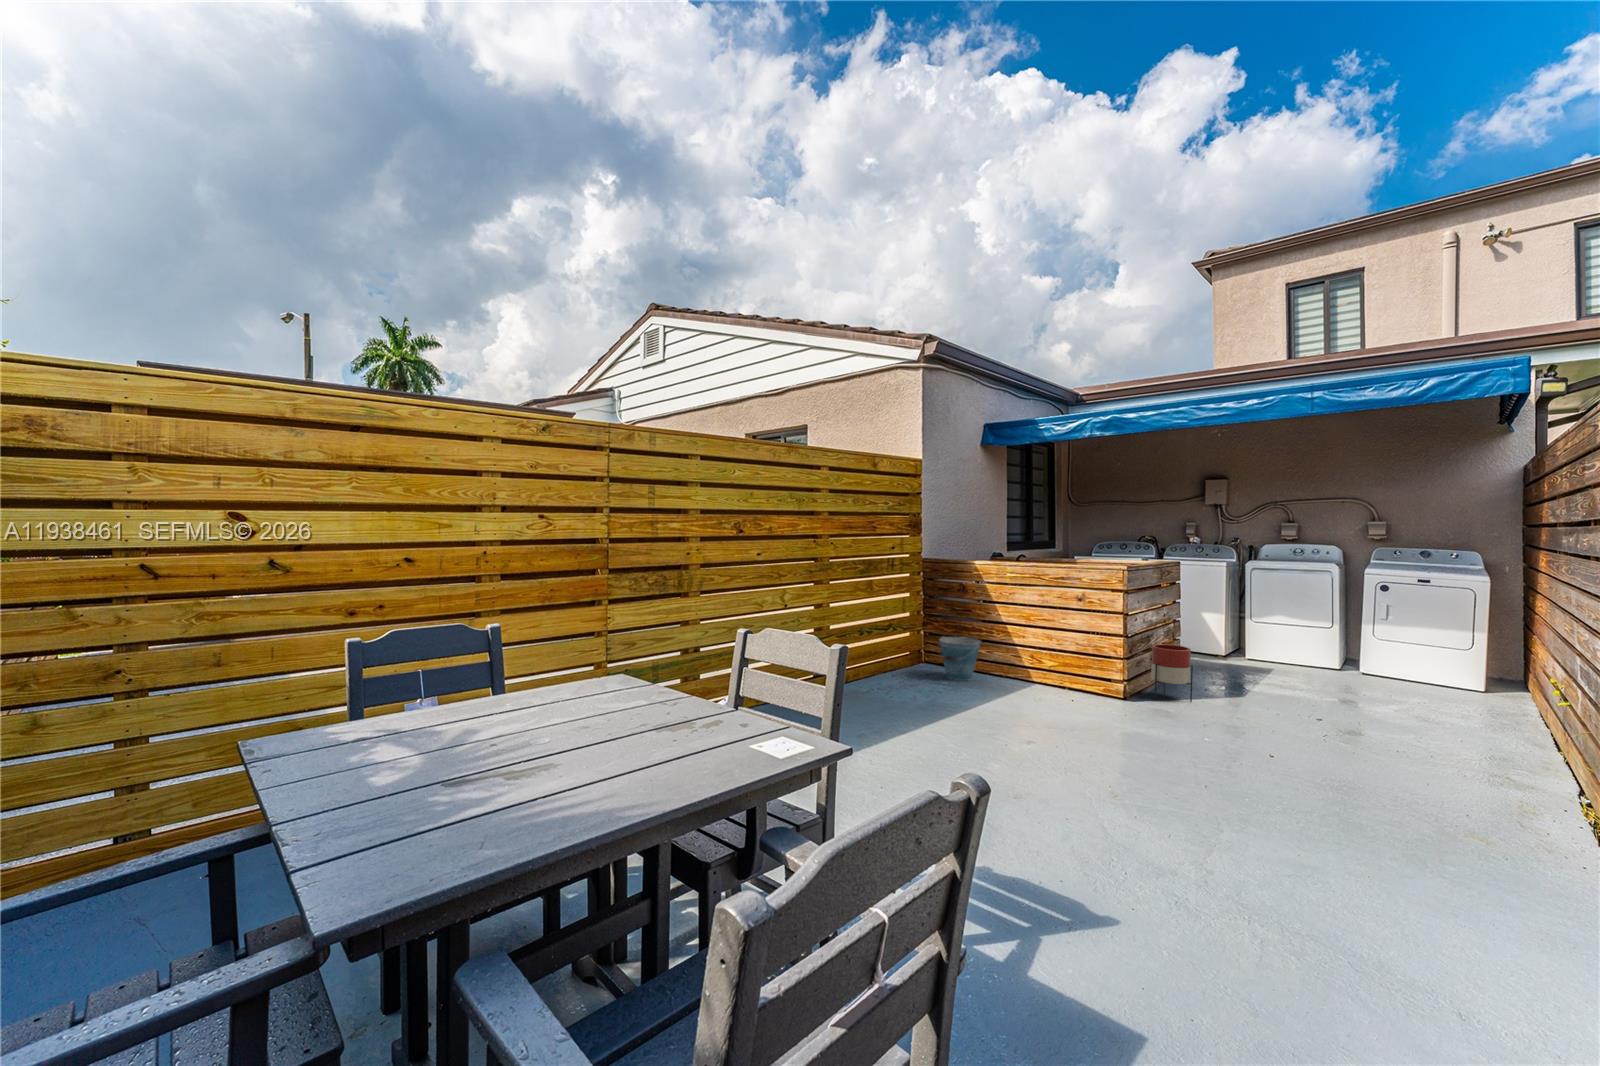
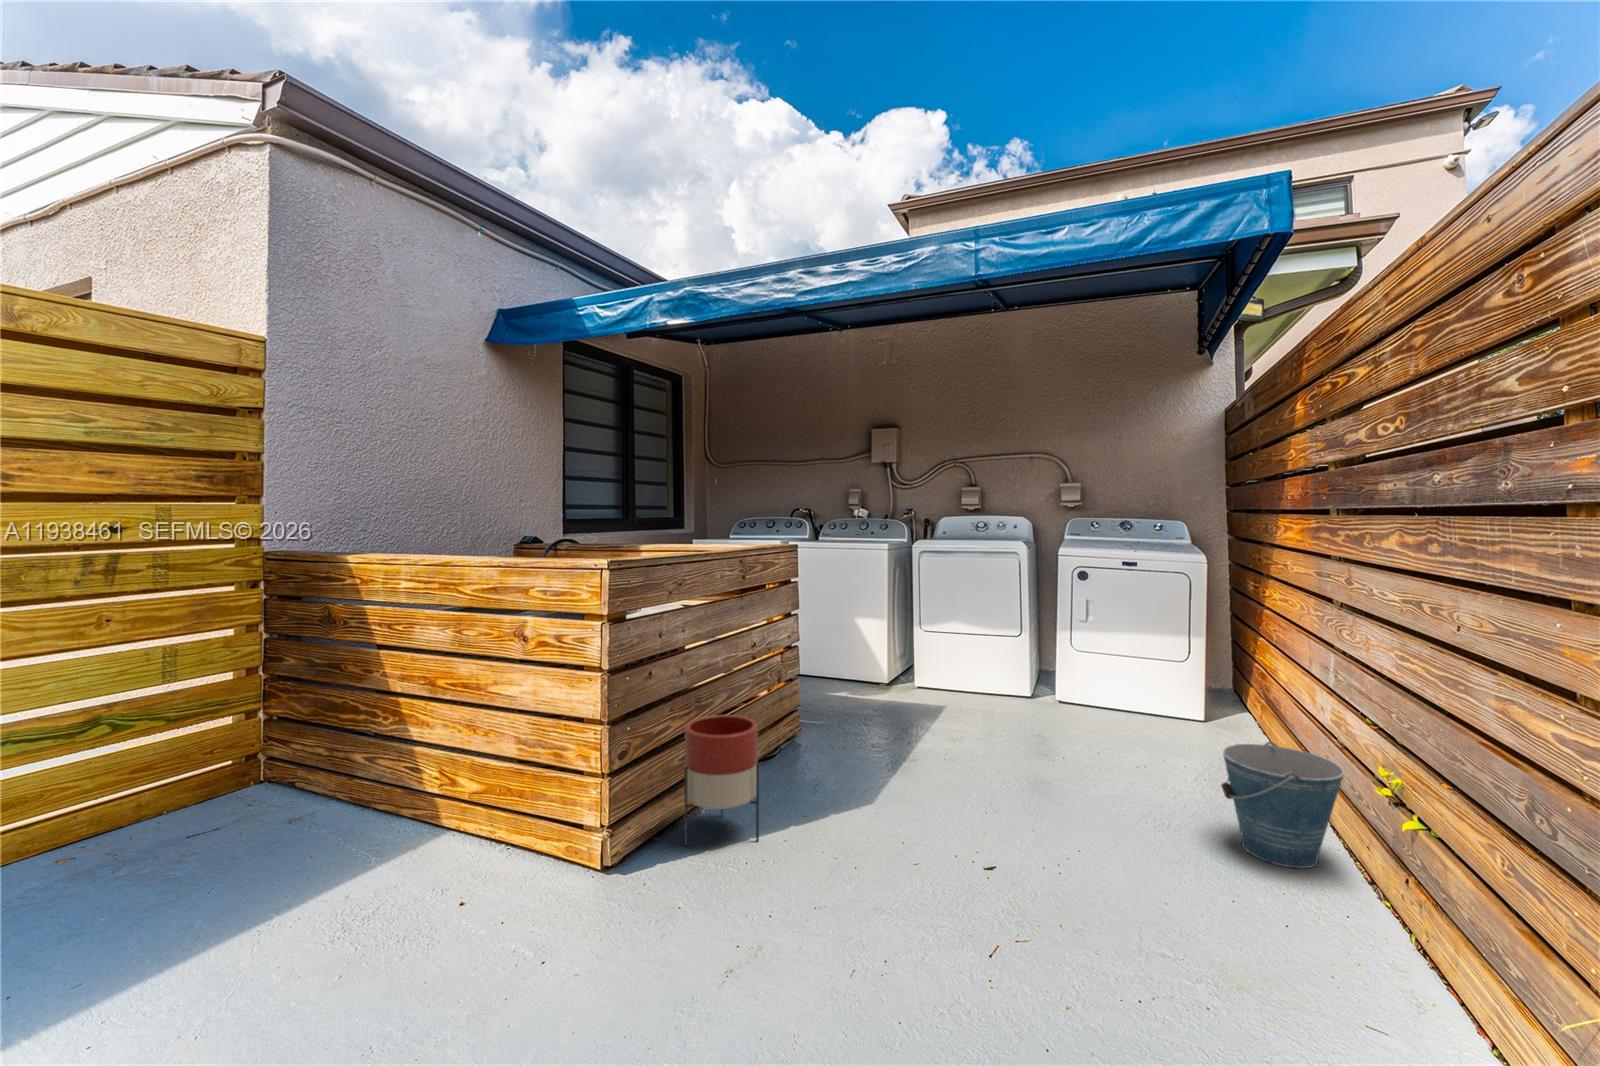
bucket: present [940,637,980,681] -> present [1221,741,1344,868]

